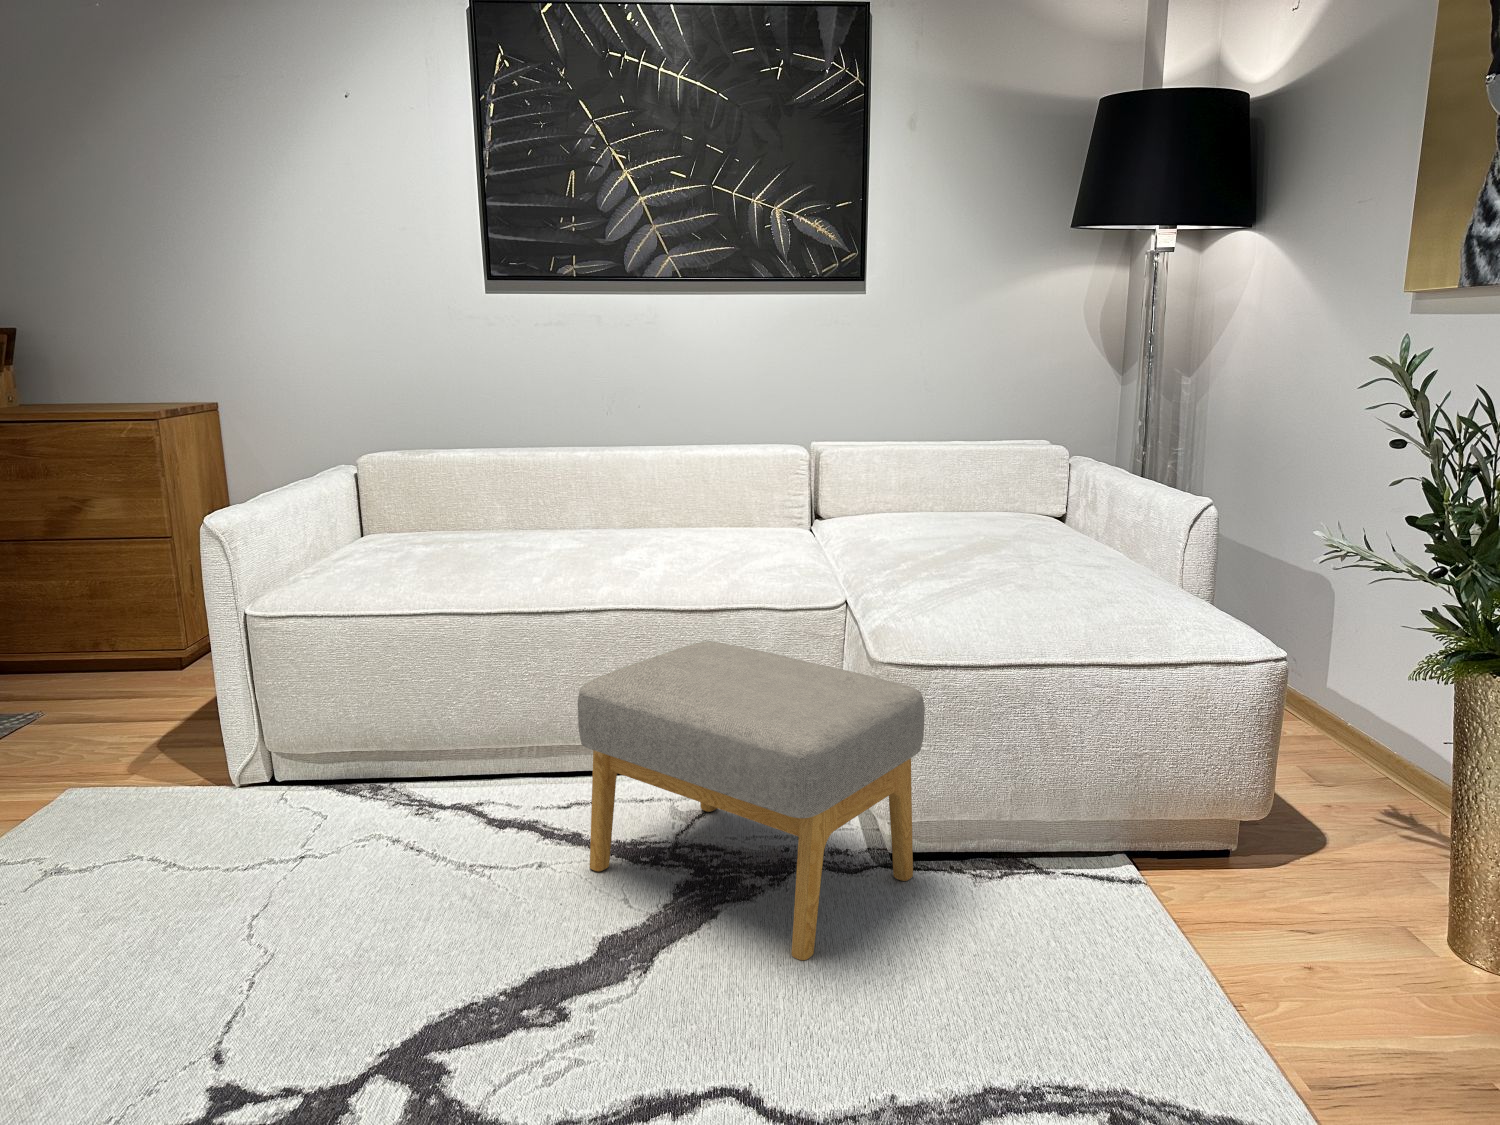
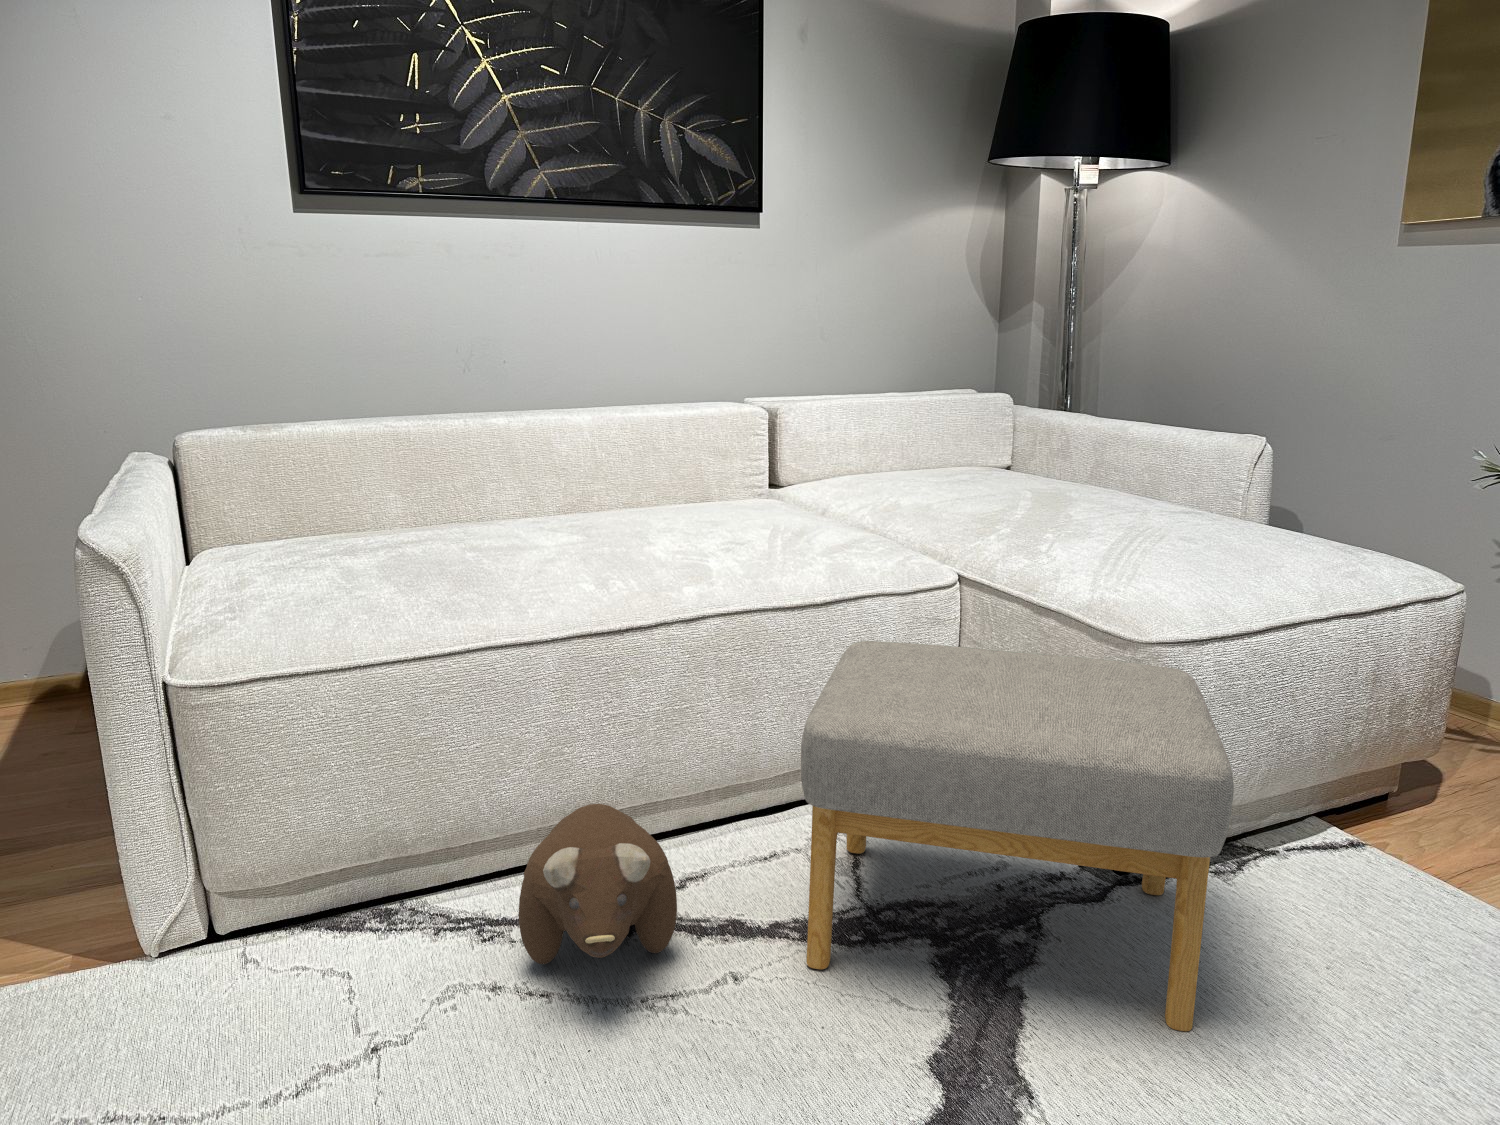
plush toy: none [404,730,533,841] -> present [519,804,677,964]

